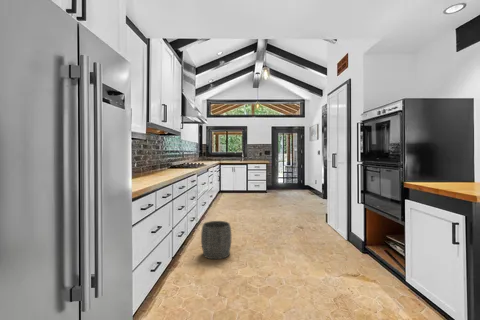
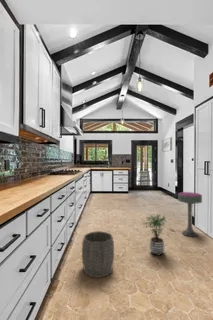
bar stool: none [306,187,331,233] -> present [178,192,202,237]
potted plant: none [262,205,289,246] -> present [144,215,166,255]

